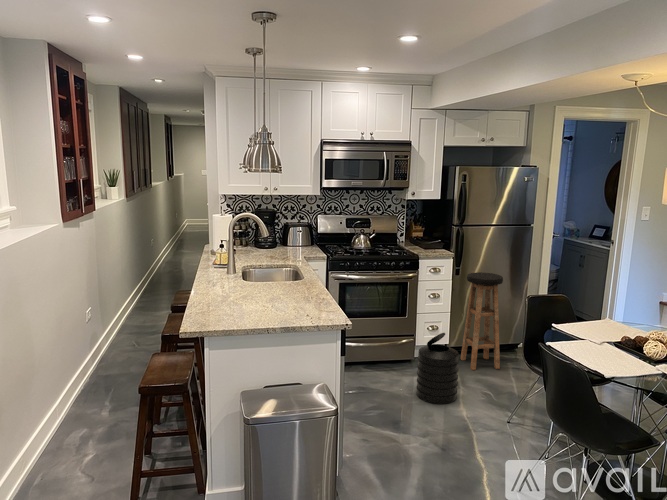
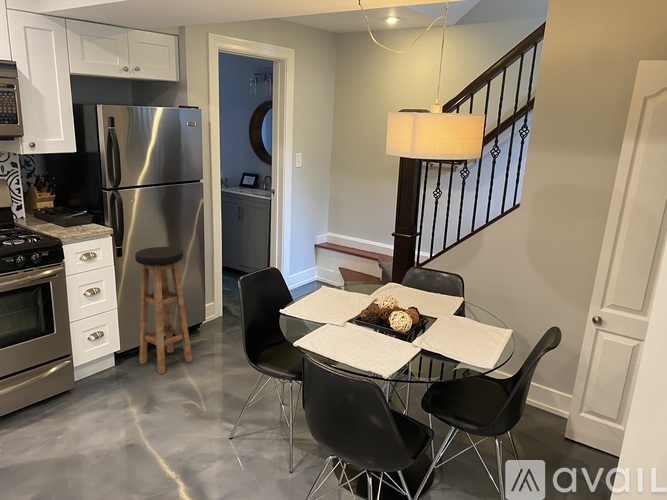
trash can: present [416,333,459,404] -> none [94,347,160,450]

